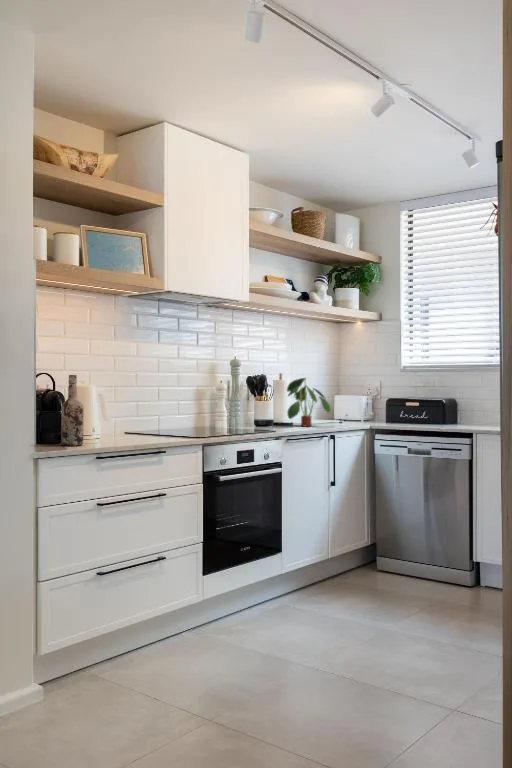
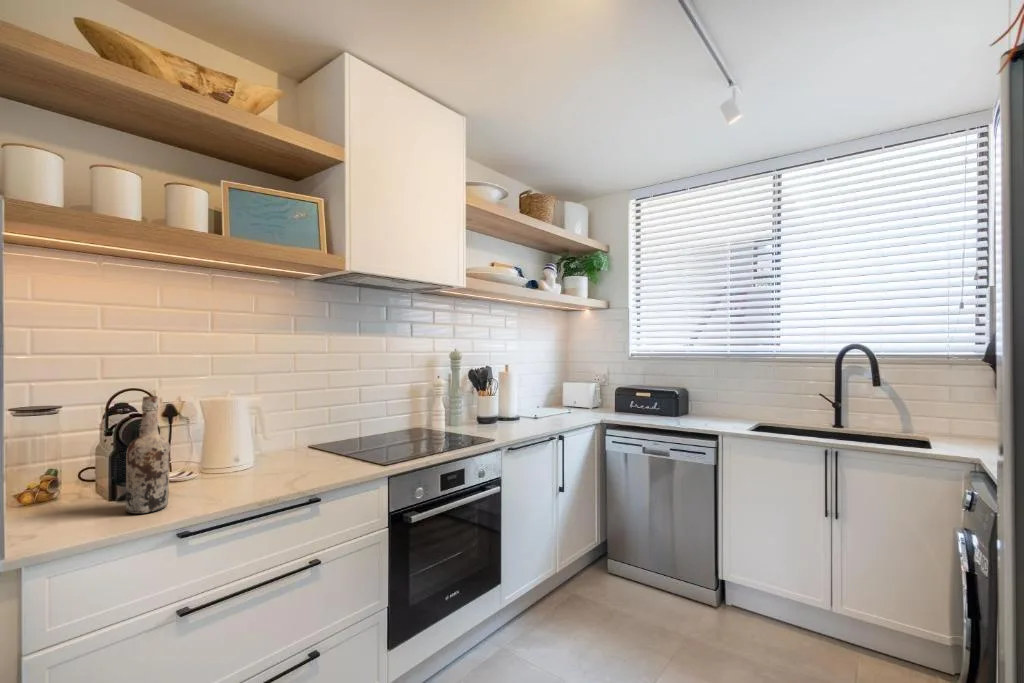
plant: present [287,378,331,426] -> none [507,371,562,426]

